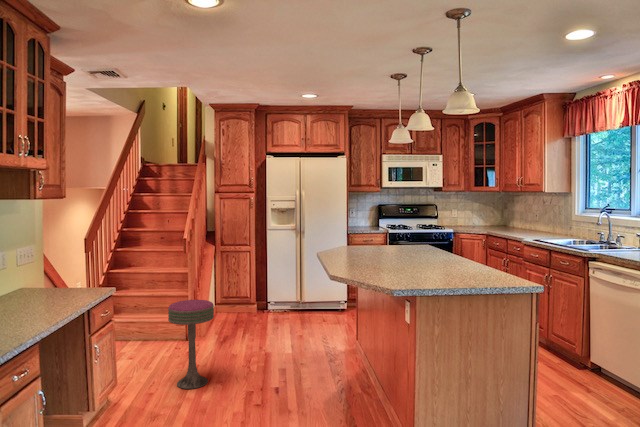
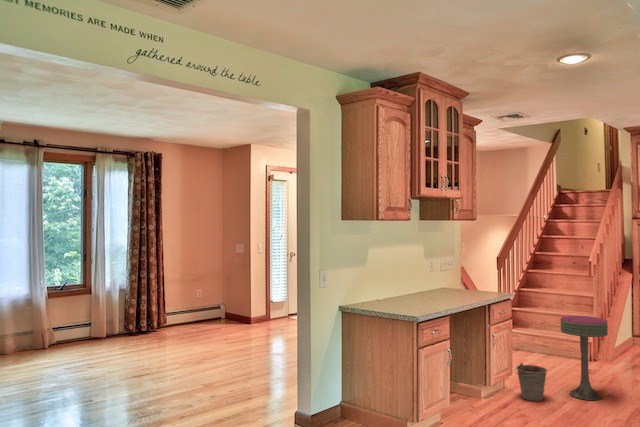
bucket: none [120,366,157,410] -> present [516,363,547,401]

